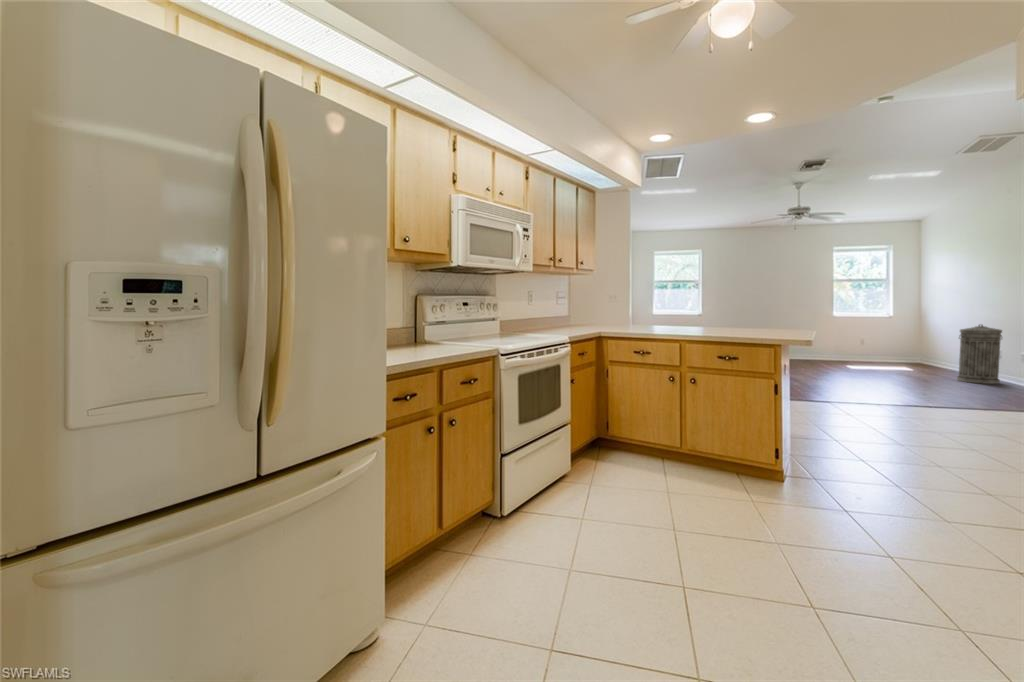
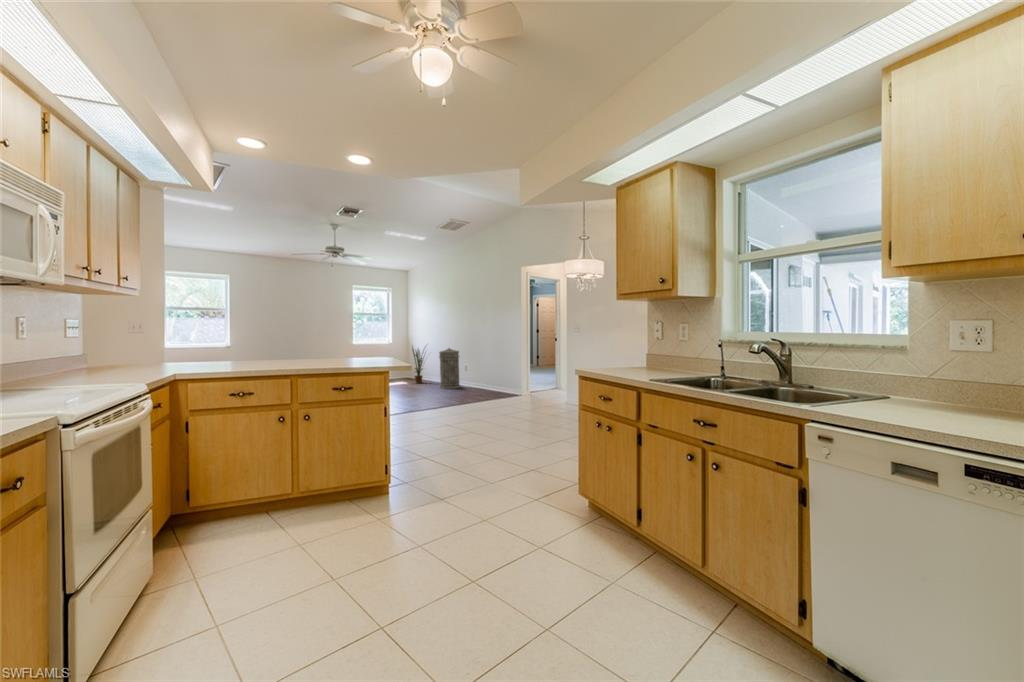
house plant: none [913,317,953,370] -> present [412,346,424,383]

